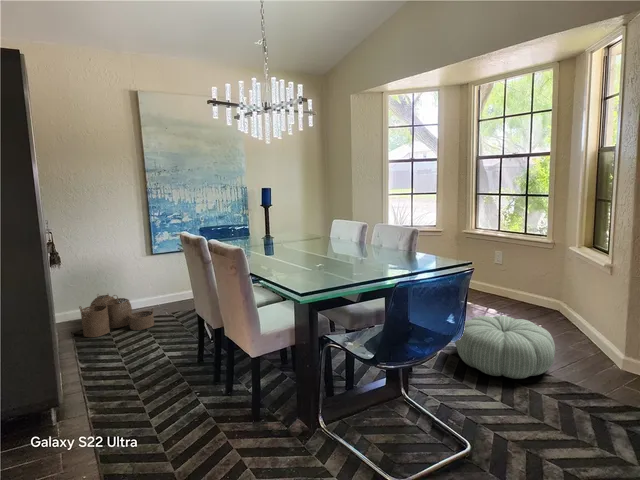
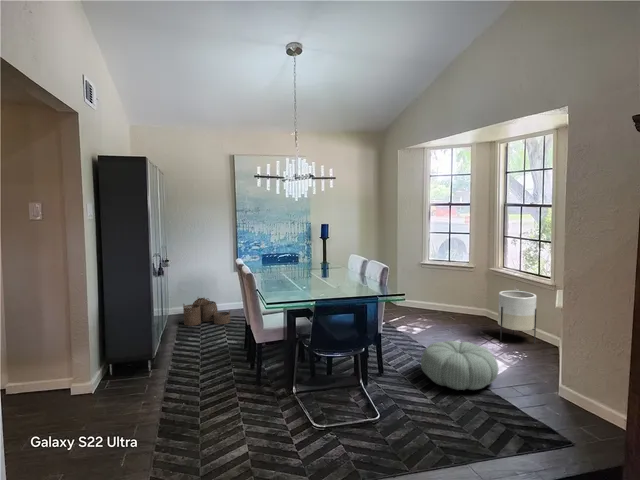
planter: none [489,251,534,309] -> present [498,291,537,344]

